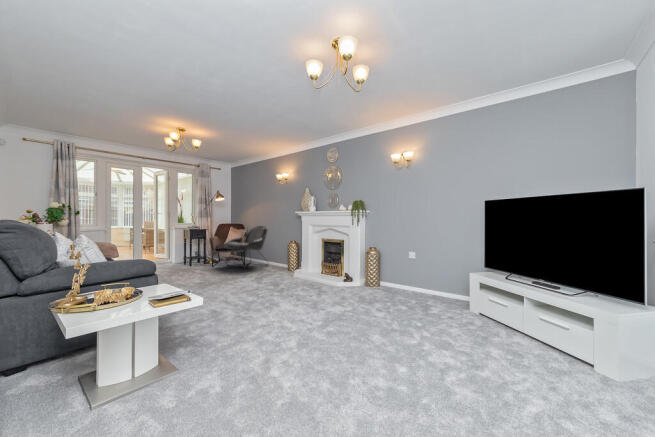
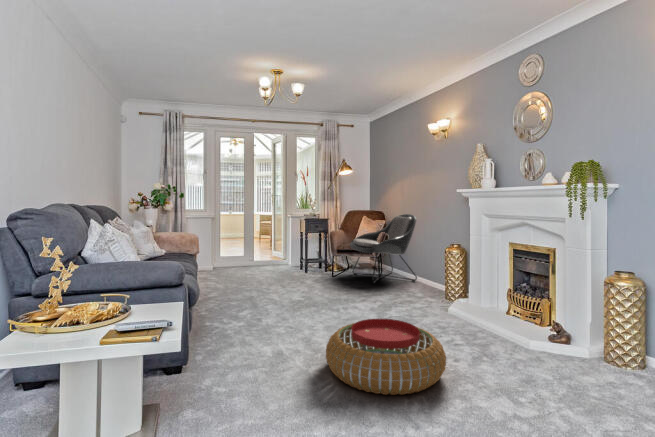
pouf: none [250,279,310,312] -> present [326,318,446,395]

